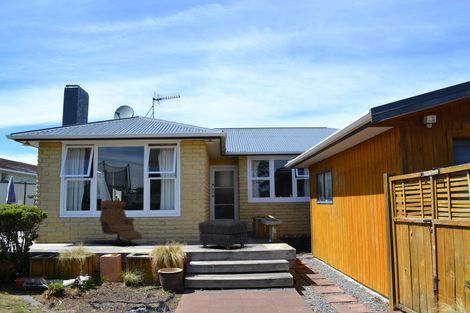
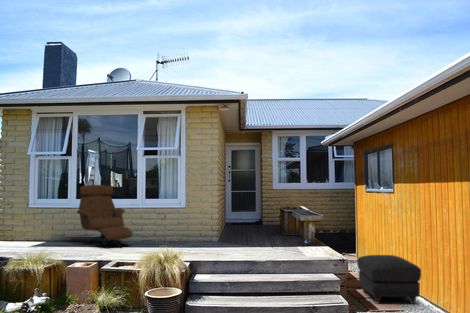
ottoman: present [199,219,248,250] -> present [357,255,421,304]

